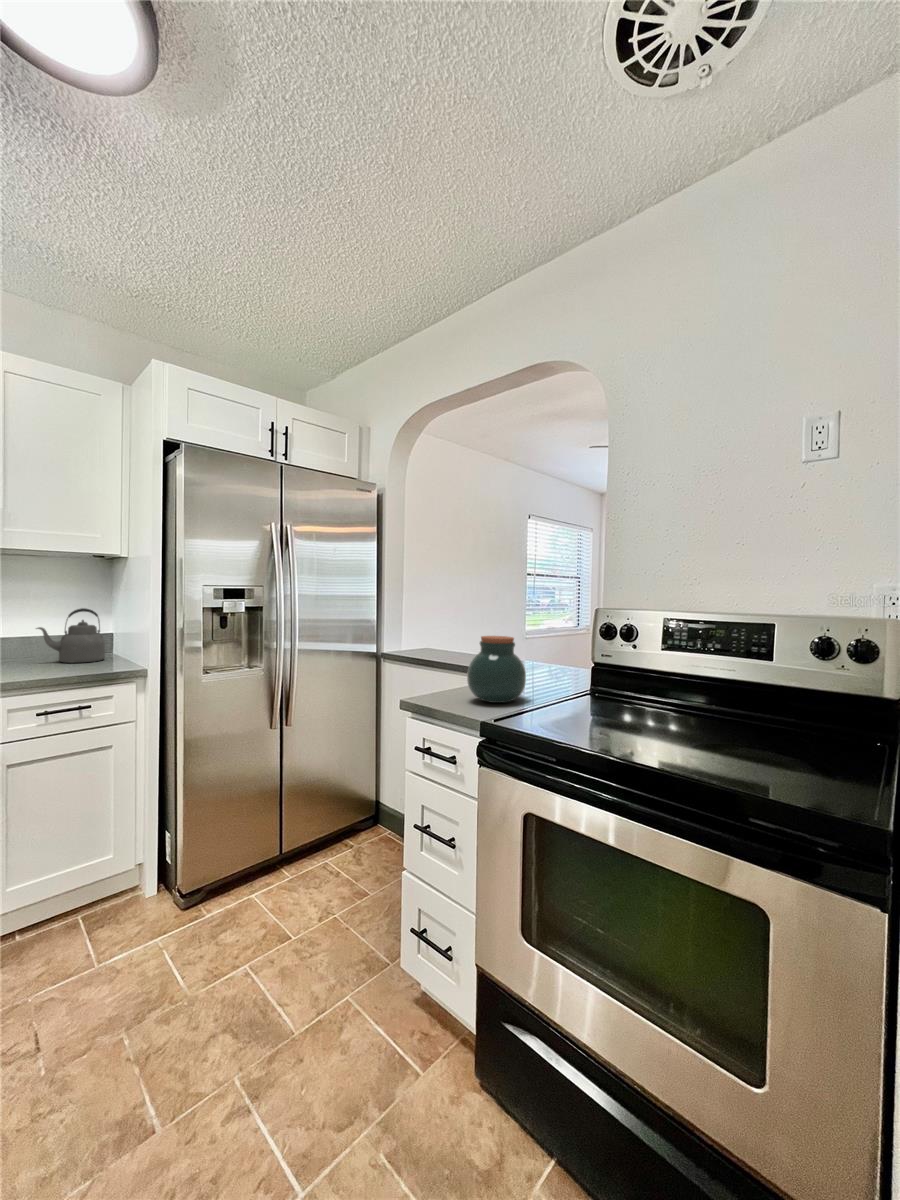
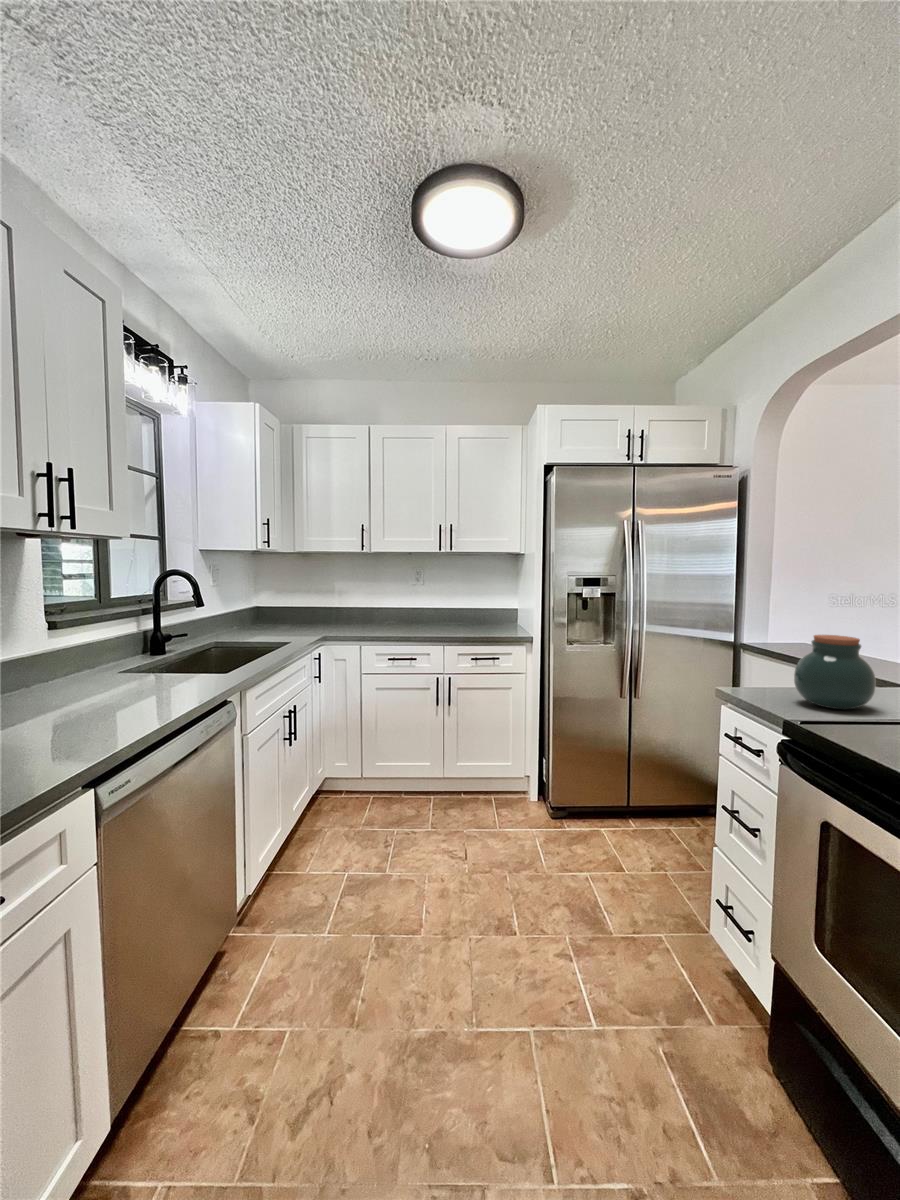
kettle: present [36,608,105,663] -> none [473,591,511,629]

